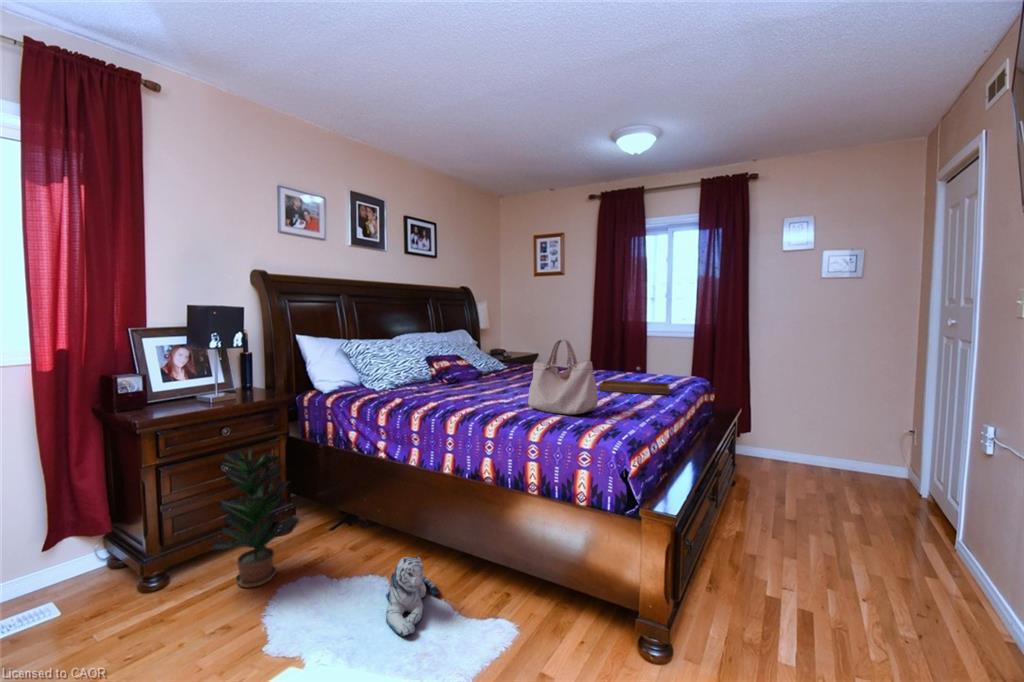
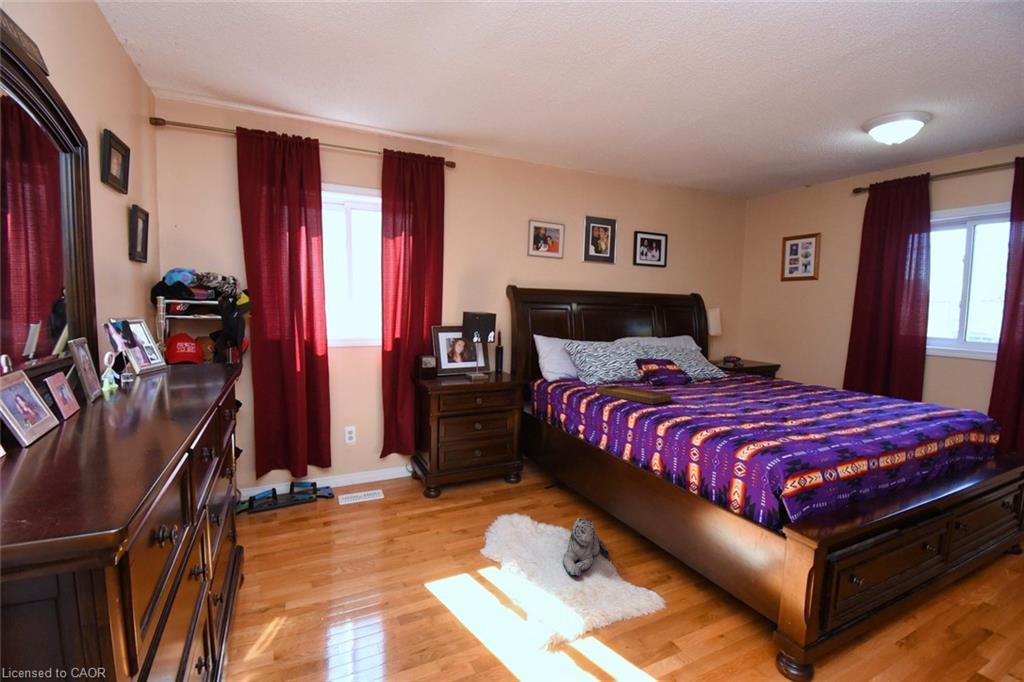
handbag: present [528,339,598,414] -> none [709,353,778,428]
tray: present [599,367,670,394] -> present [597,375,672,405]
potted plant: present [213,449,299,587] -> none [461,415,519,513]

